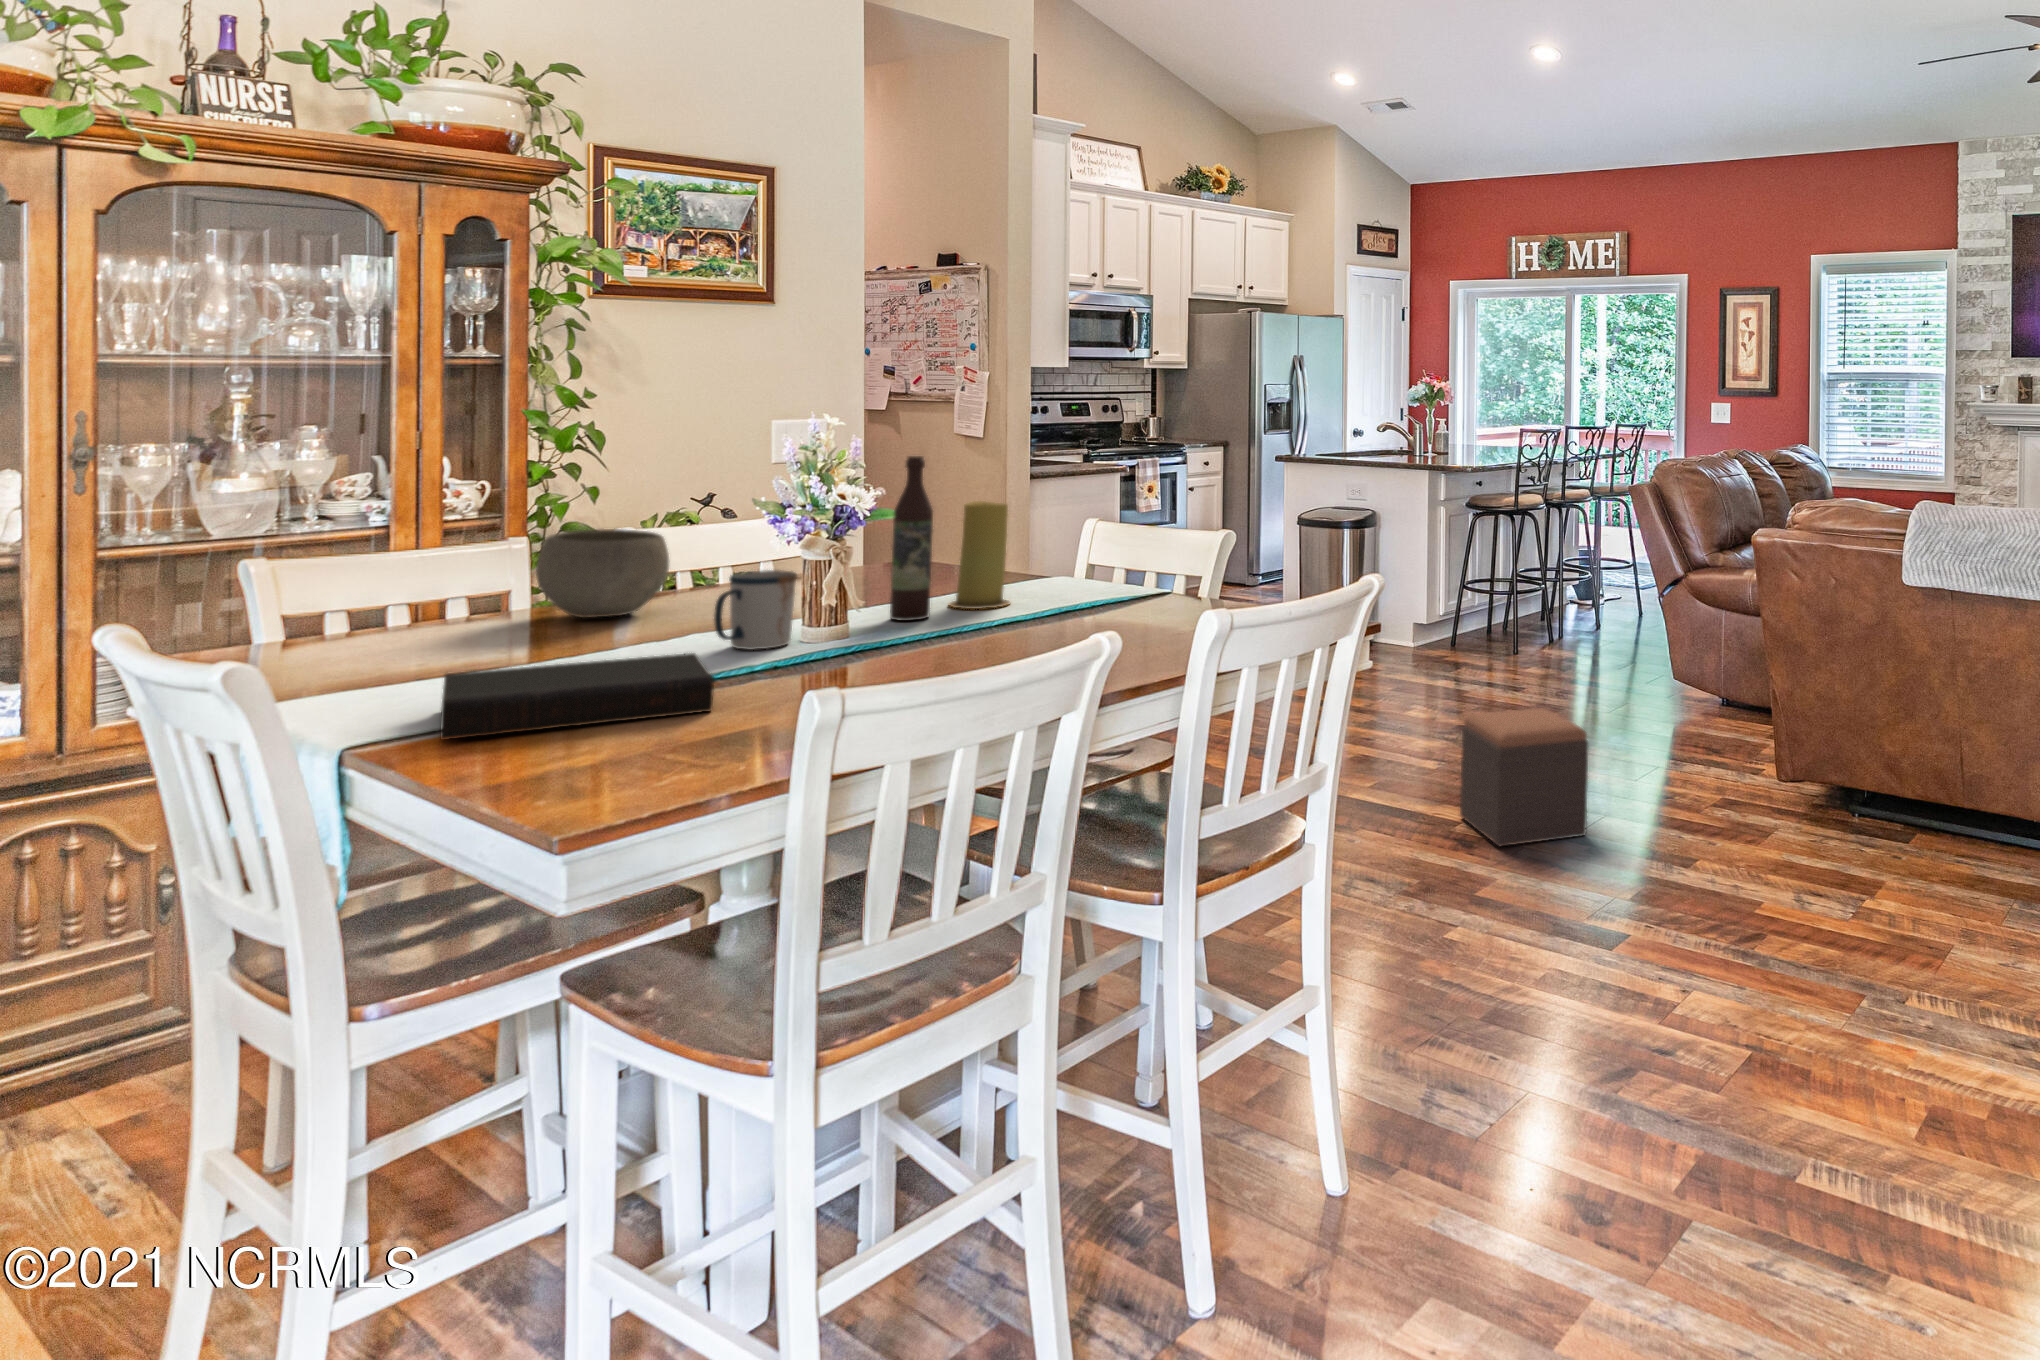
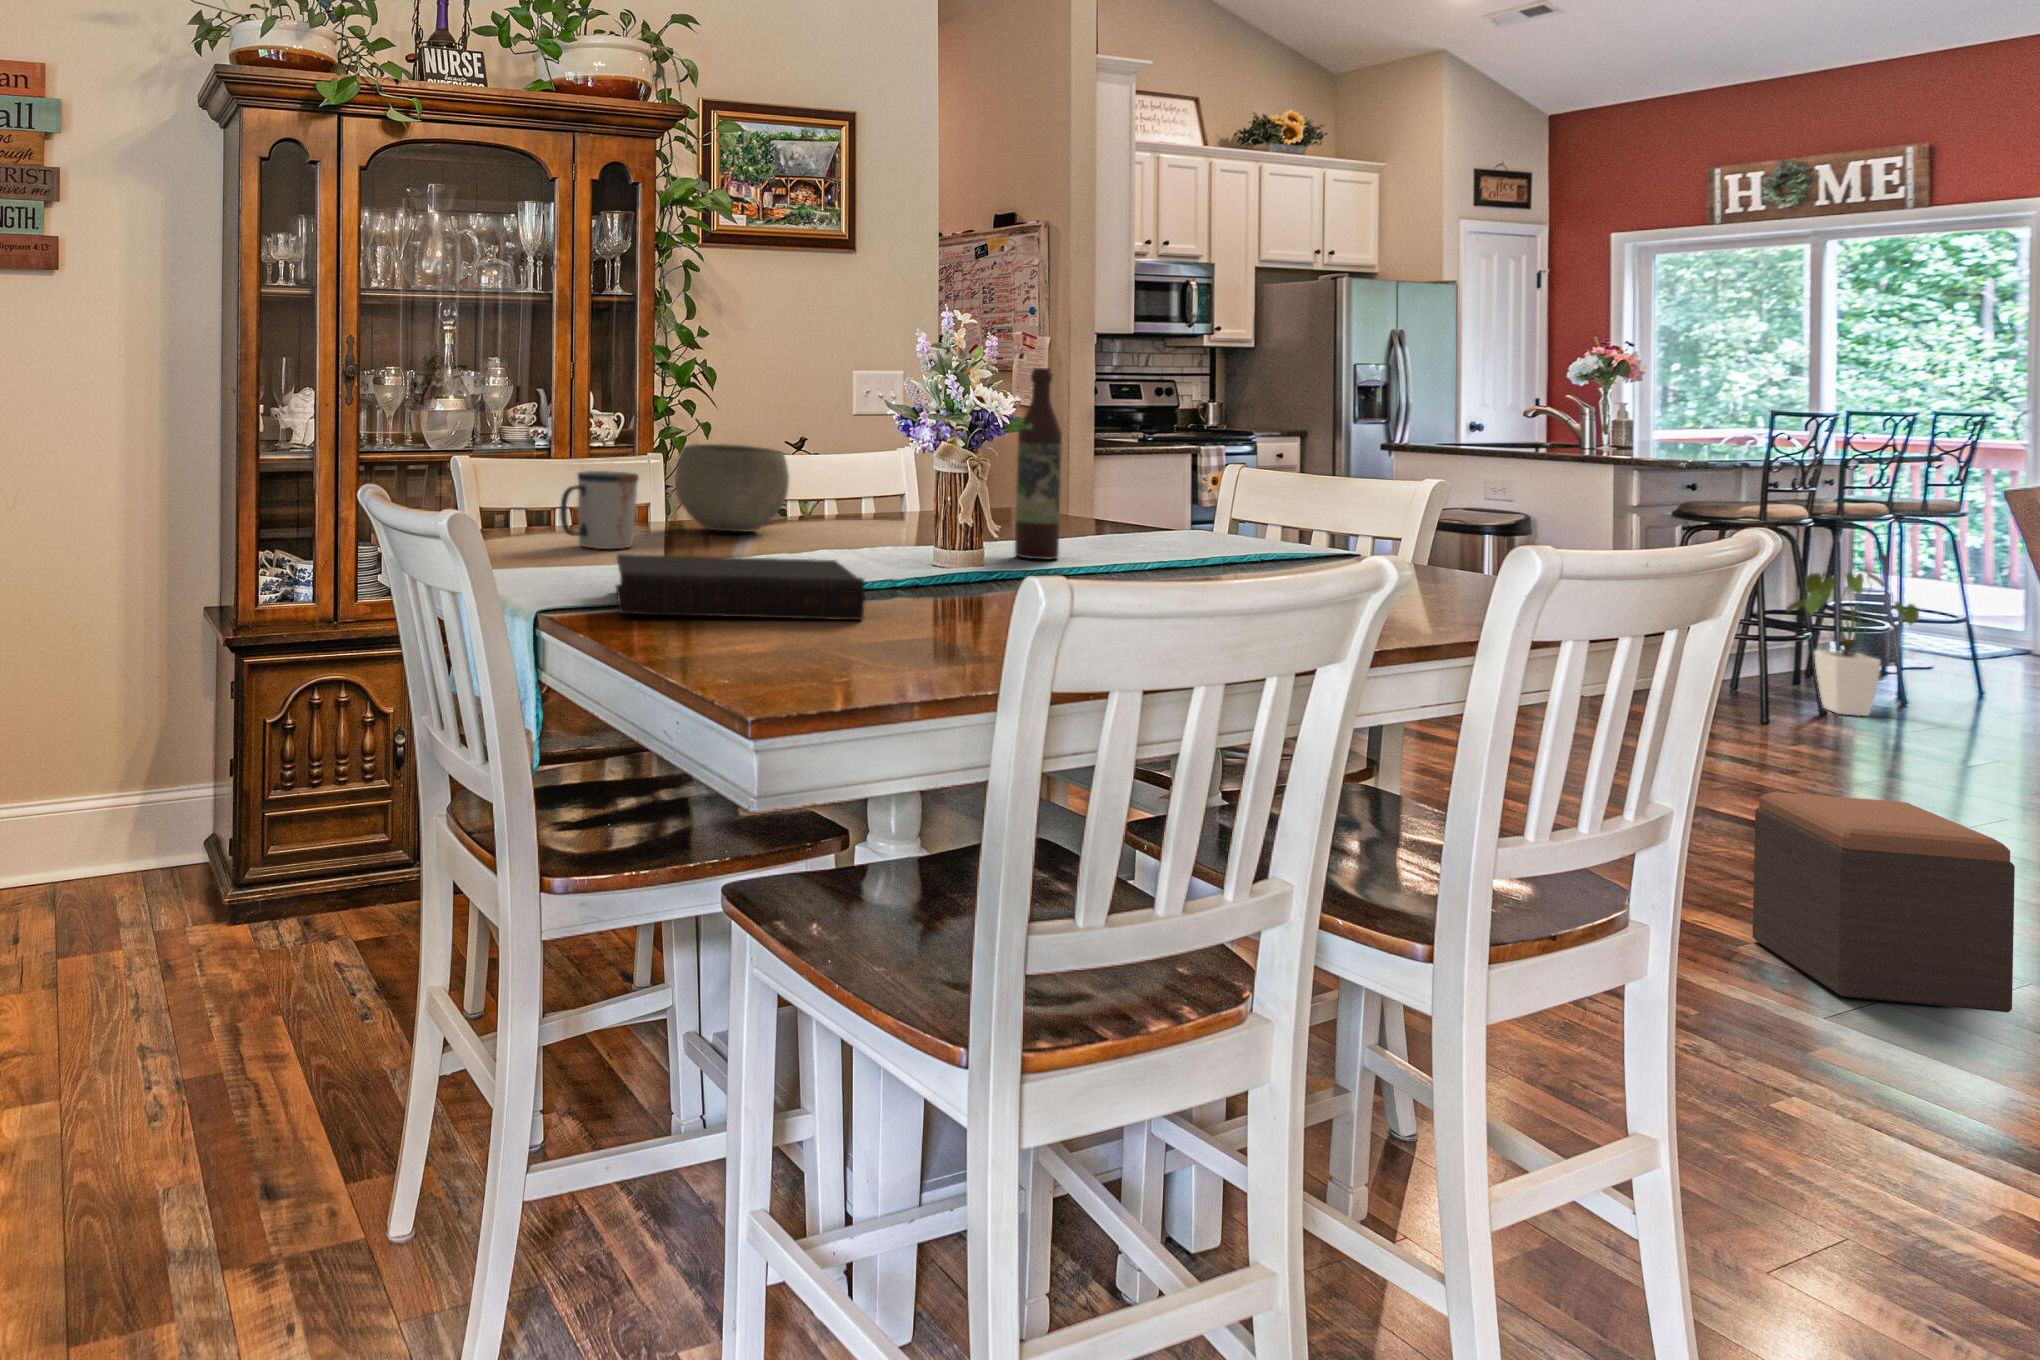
candle: present [949,501,1010,609] -> none [1074,429,1148,556]
house plant: none [1530,533,1599,638] -> present [1787,572,1919,716]
mug: present [714,570,797,650] -> present [560,471,639,549]

